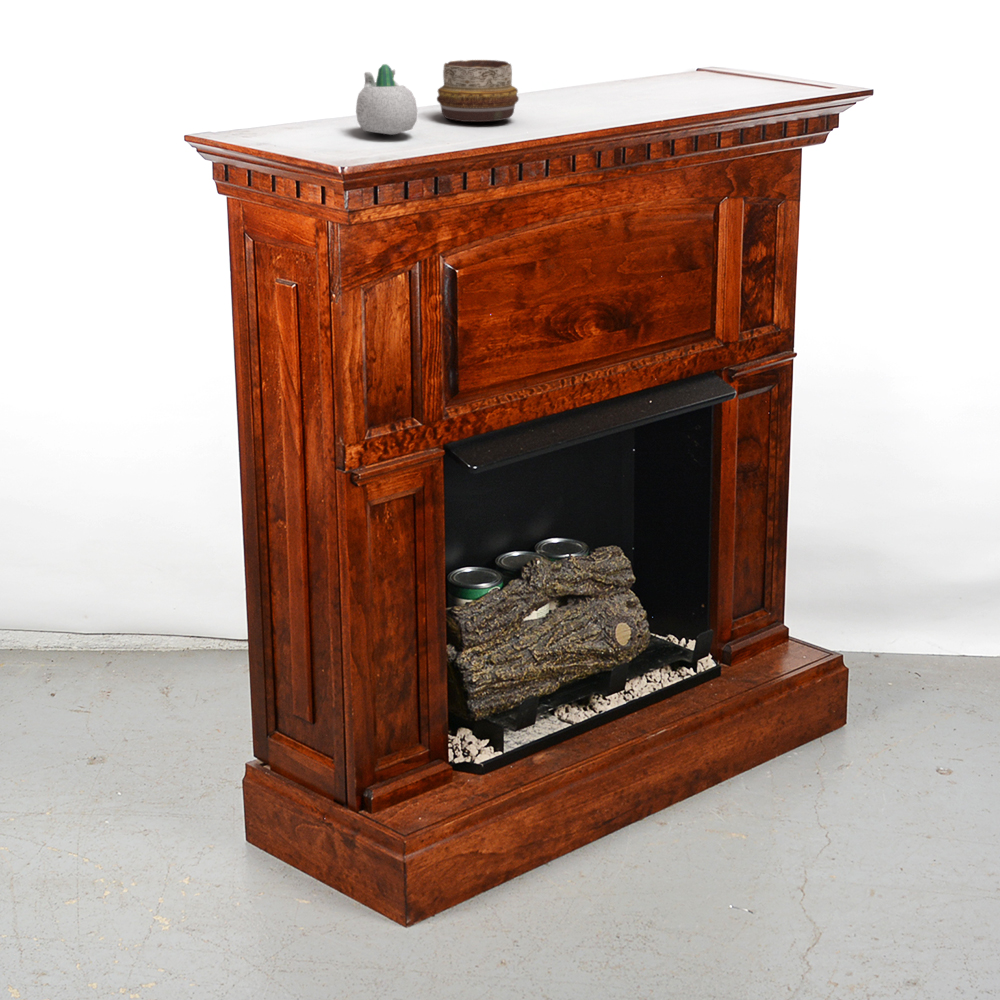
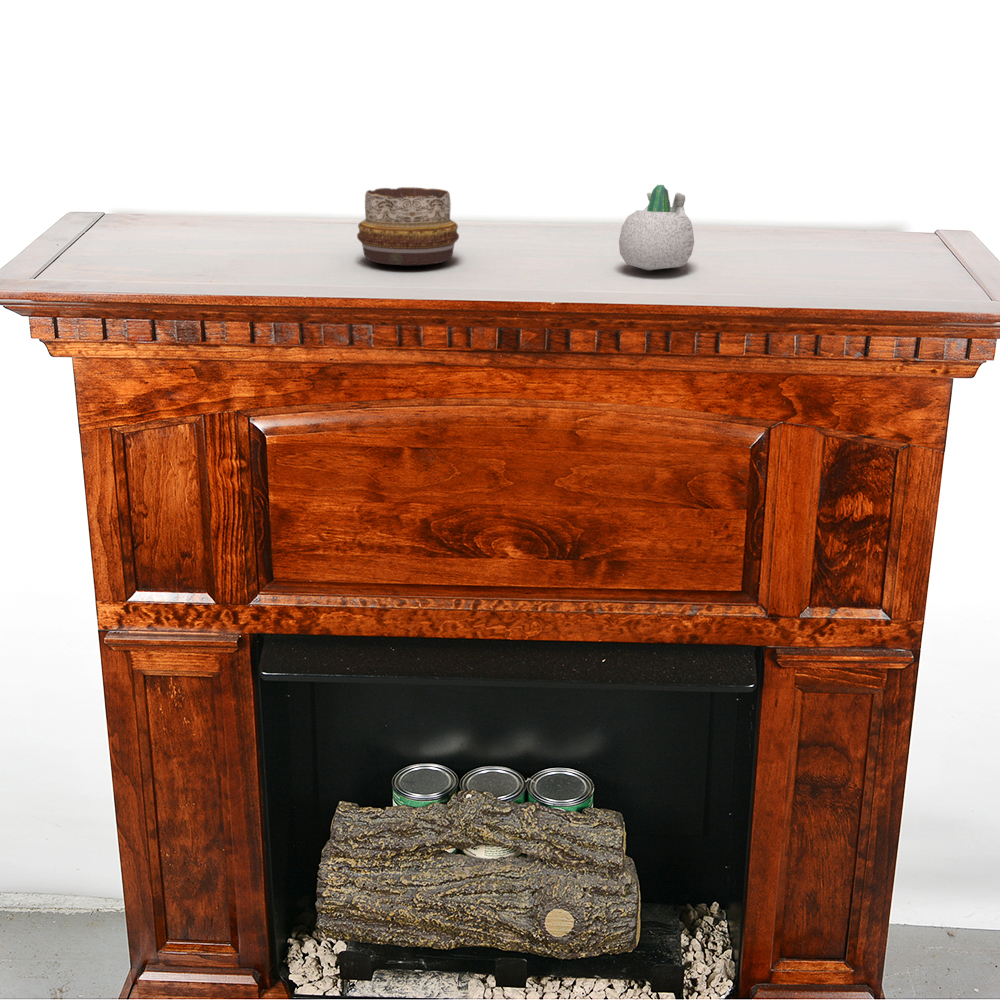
succulent planter: present [356,64,417,135] -> present [619,185,694,270]

